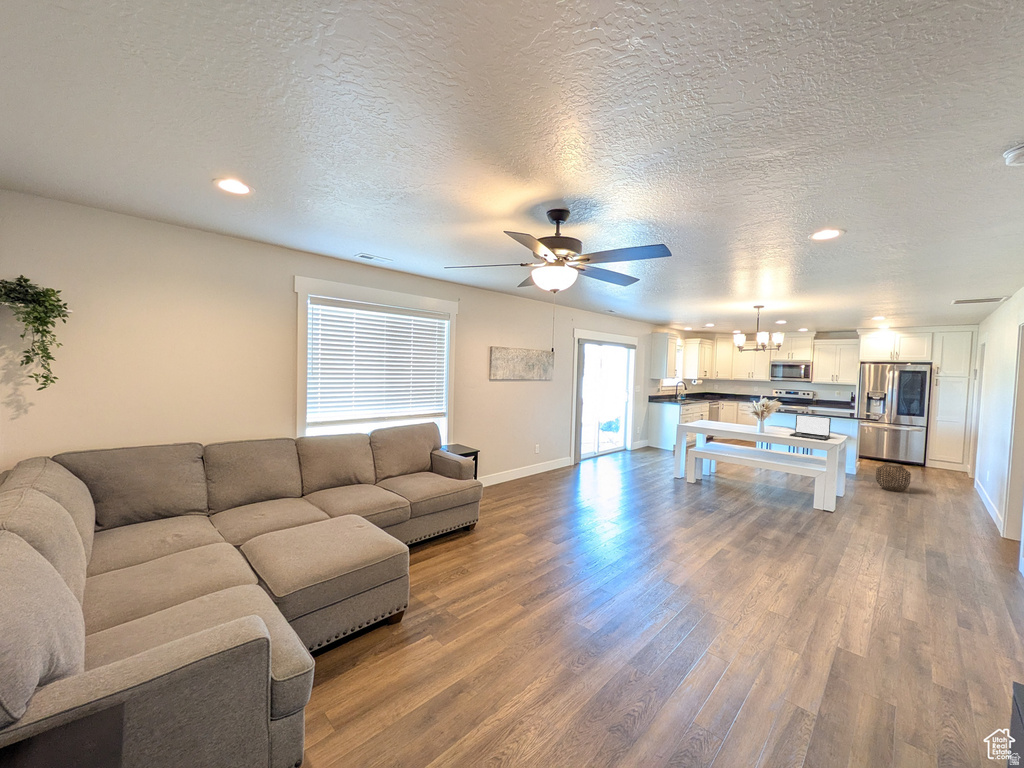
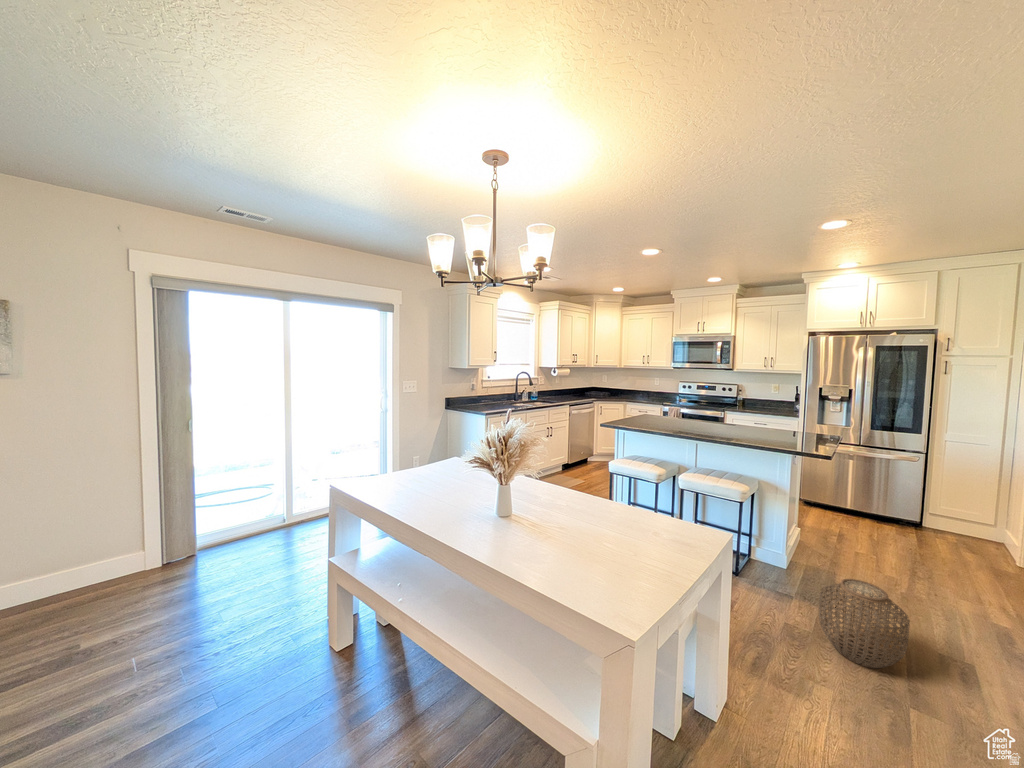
laptop: present [790,415,831,440] -> none [525,472,647,592]

